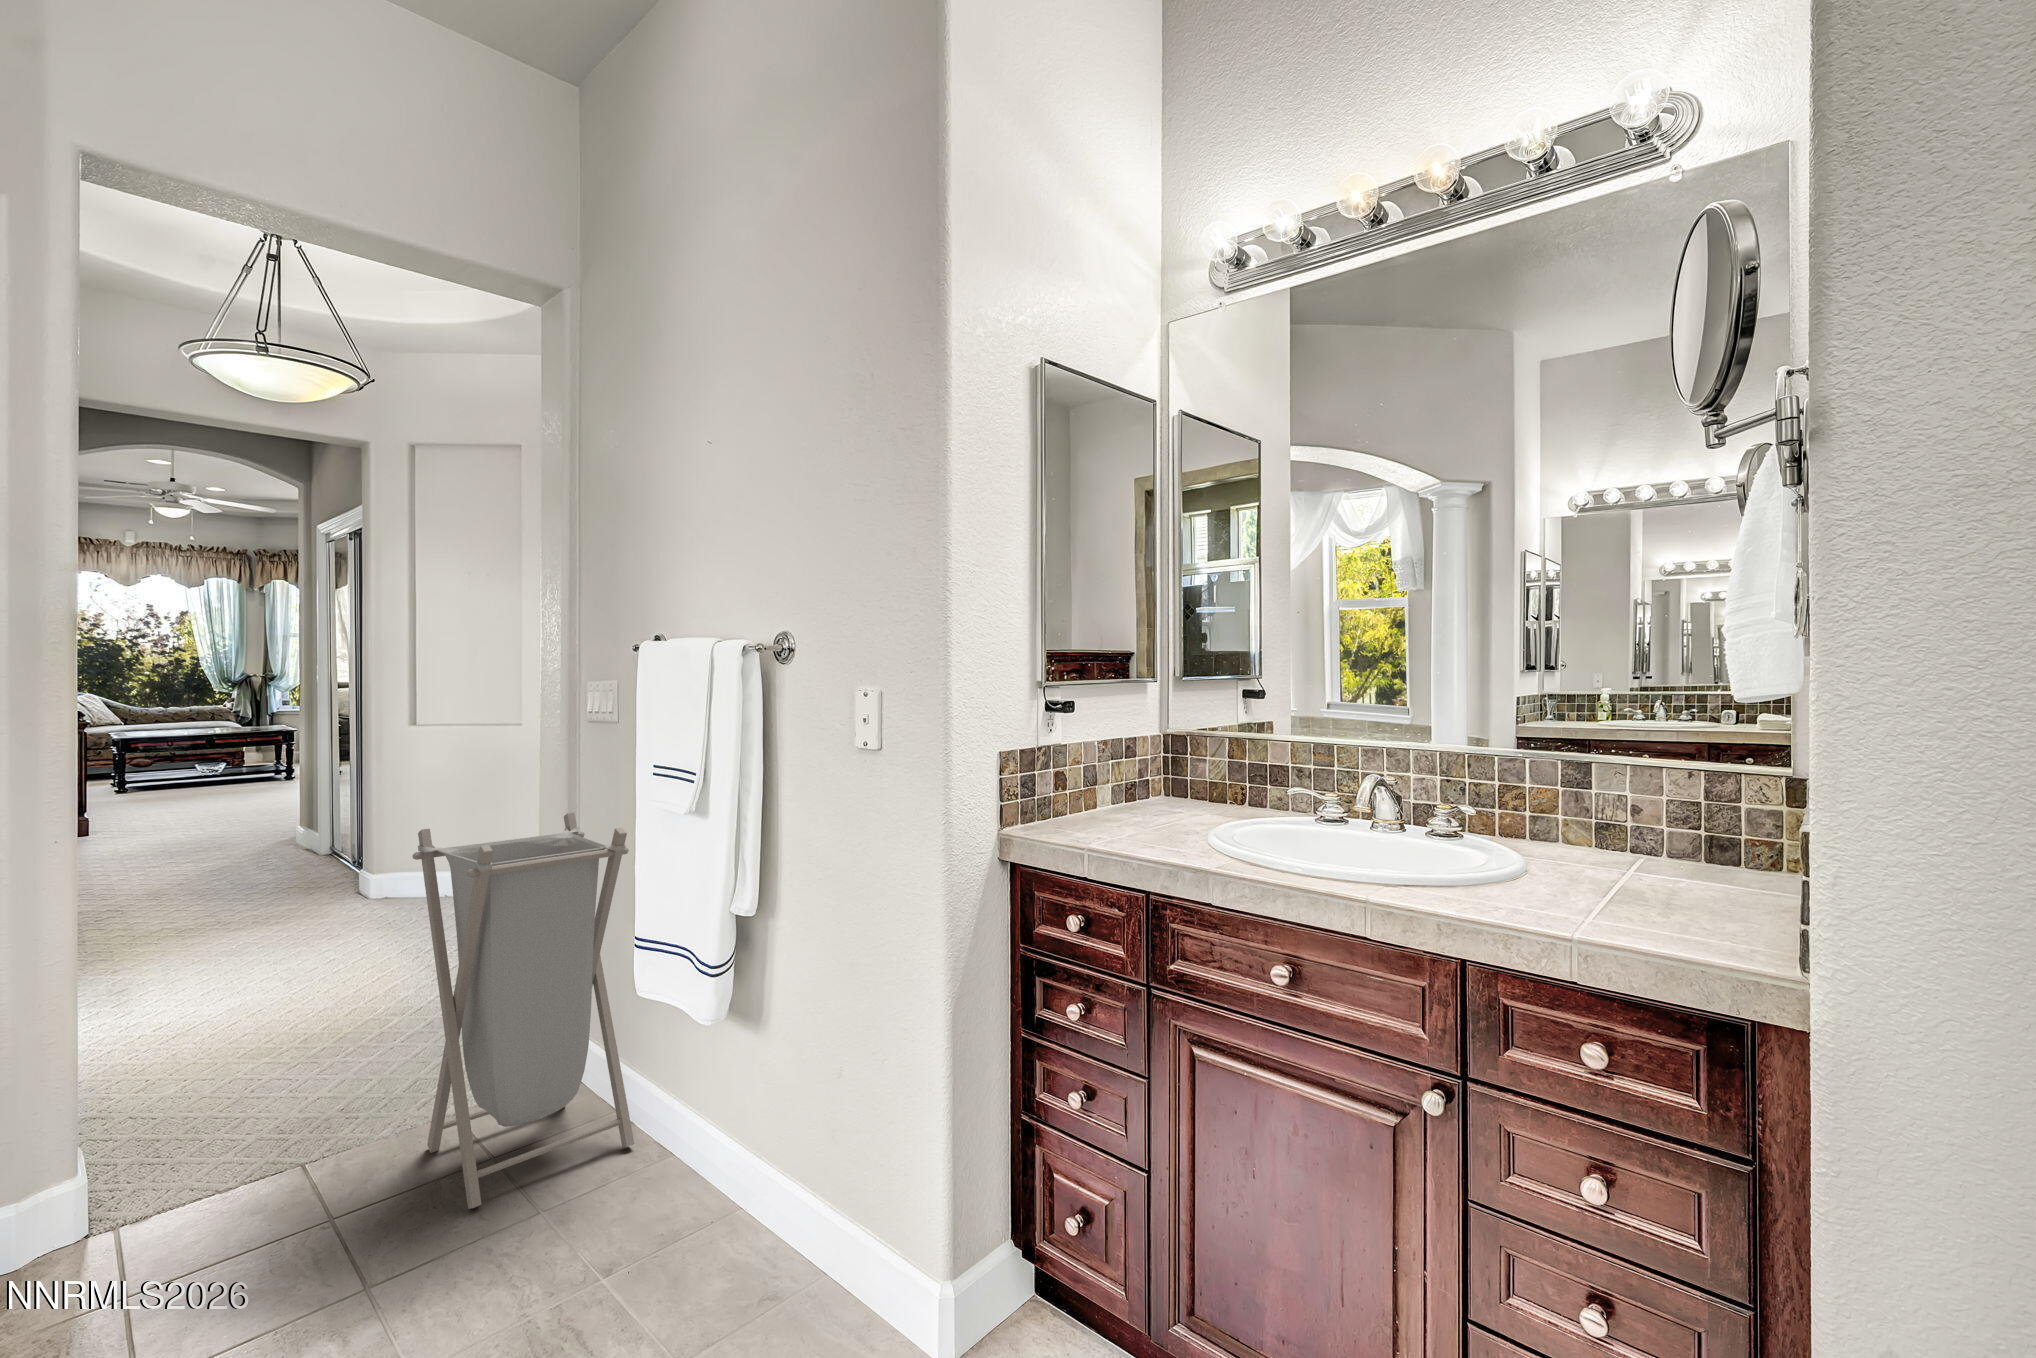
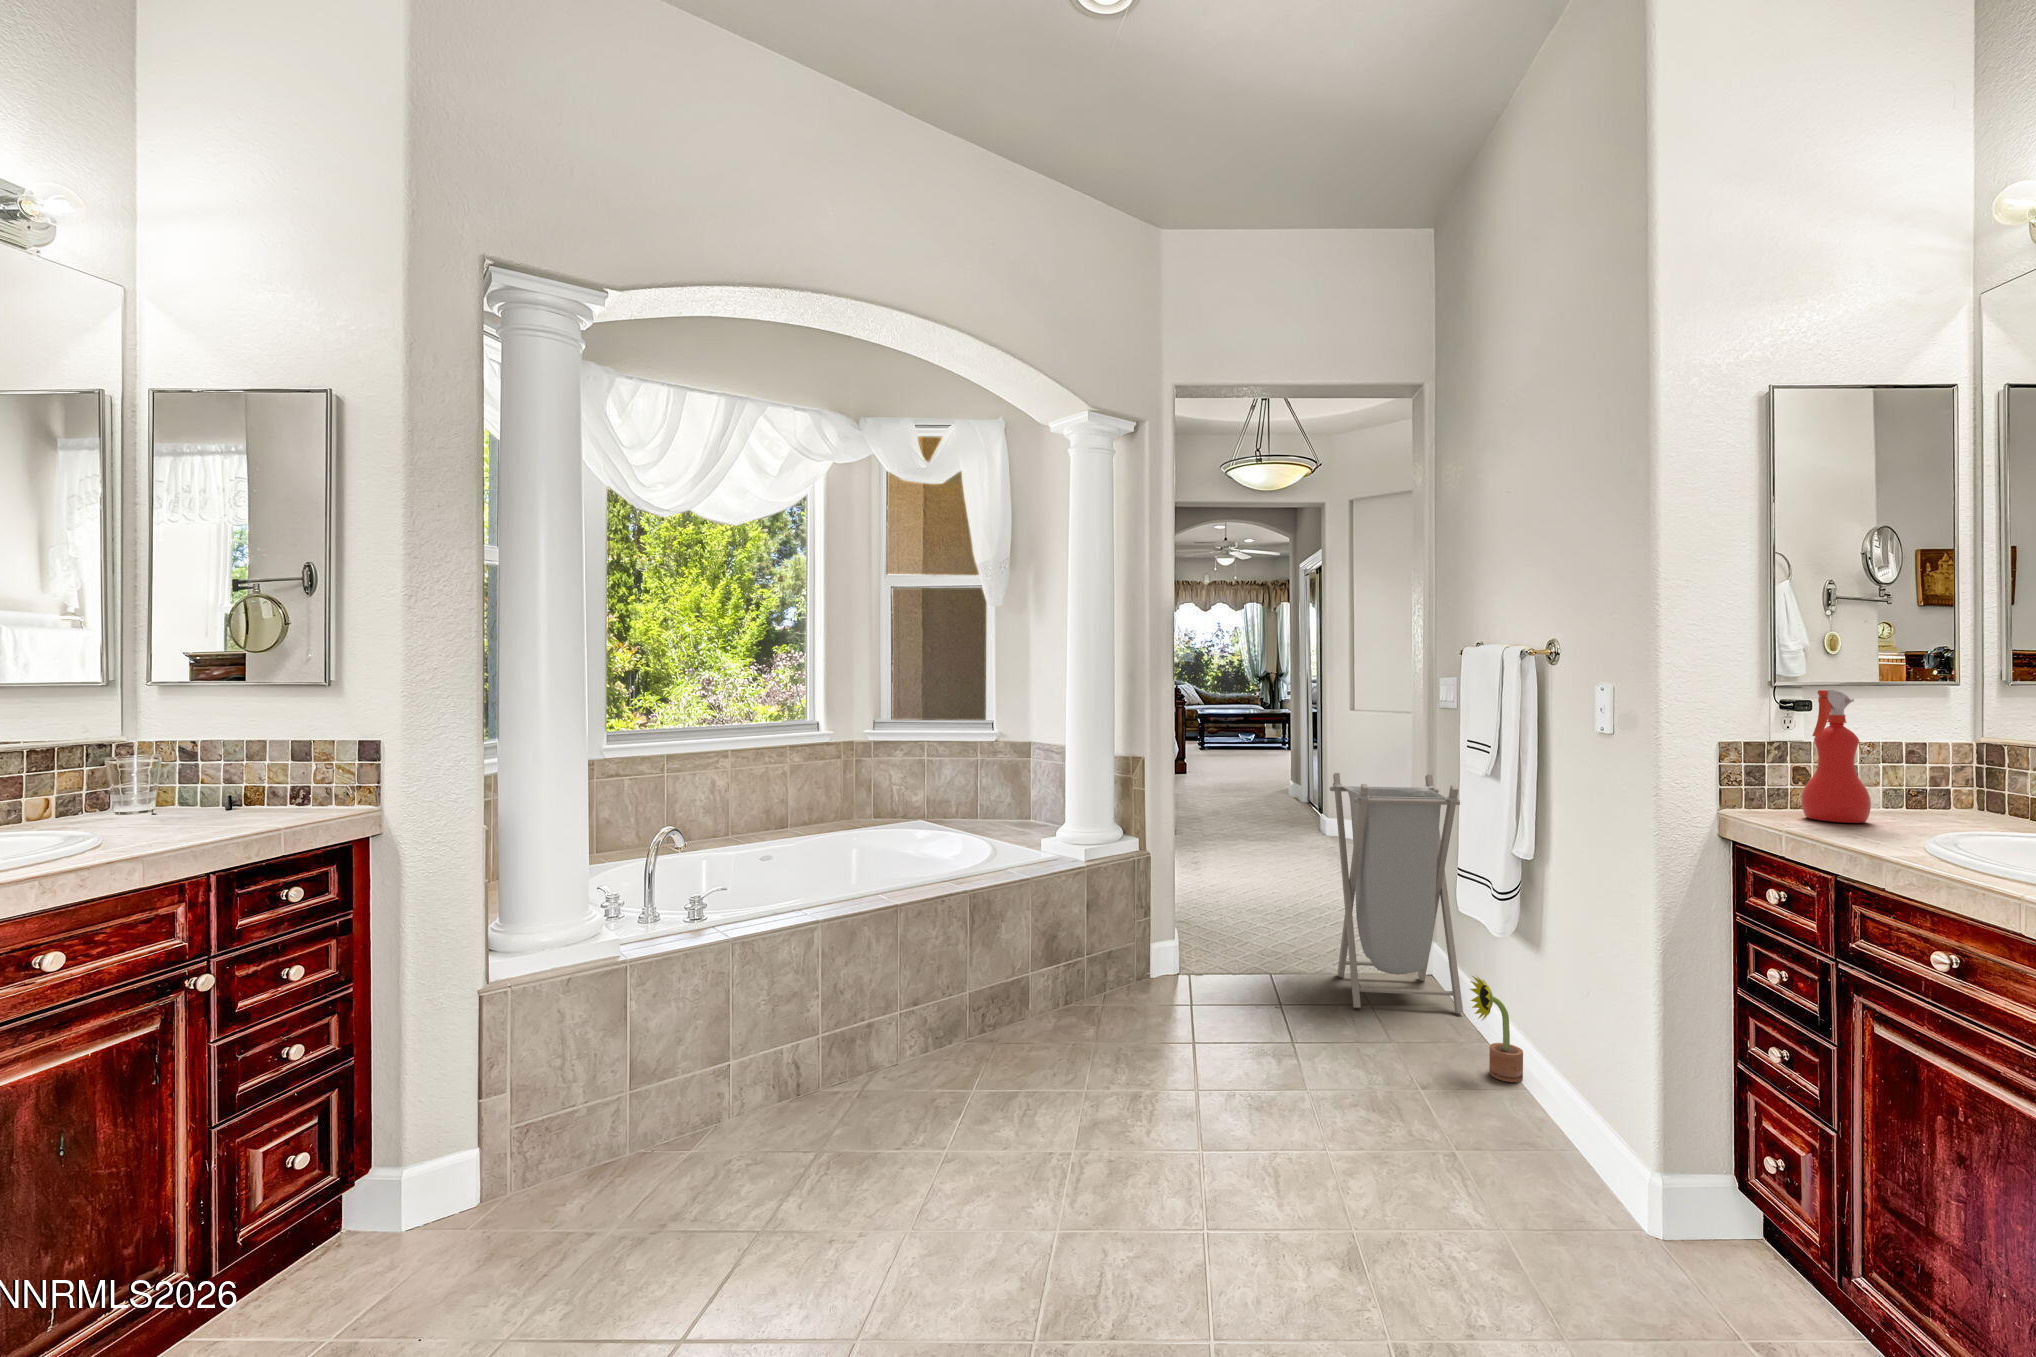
spray bottle: none [1084,683,1143,834] -> present [1802,689,1871,823]
decorative plant: none [669,1107,744,1249] -> present [1470,976,1523,1082]

